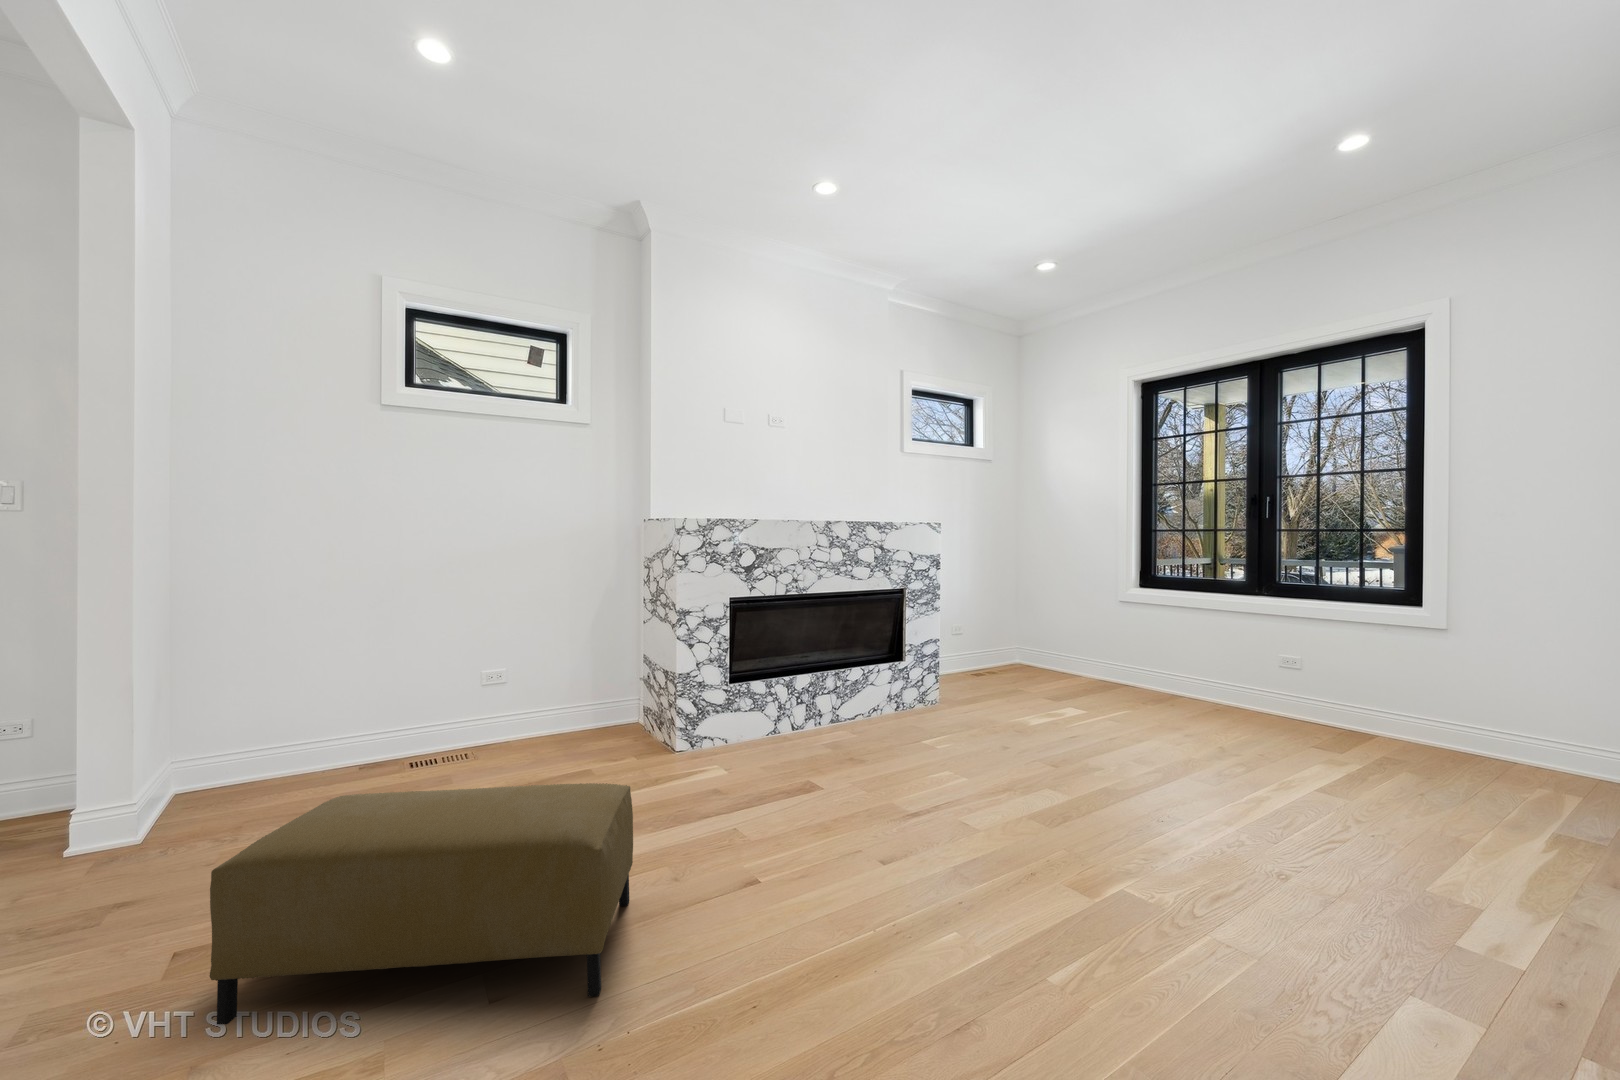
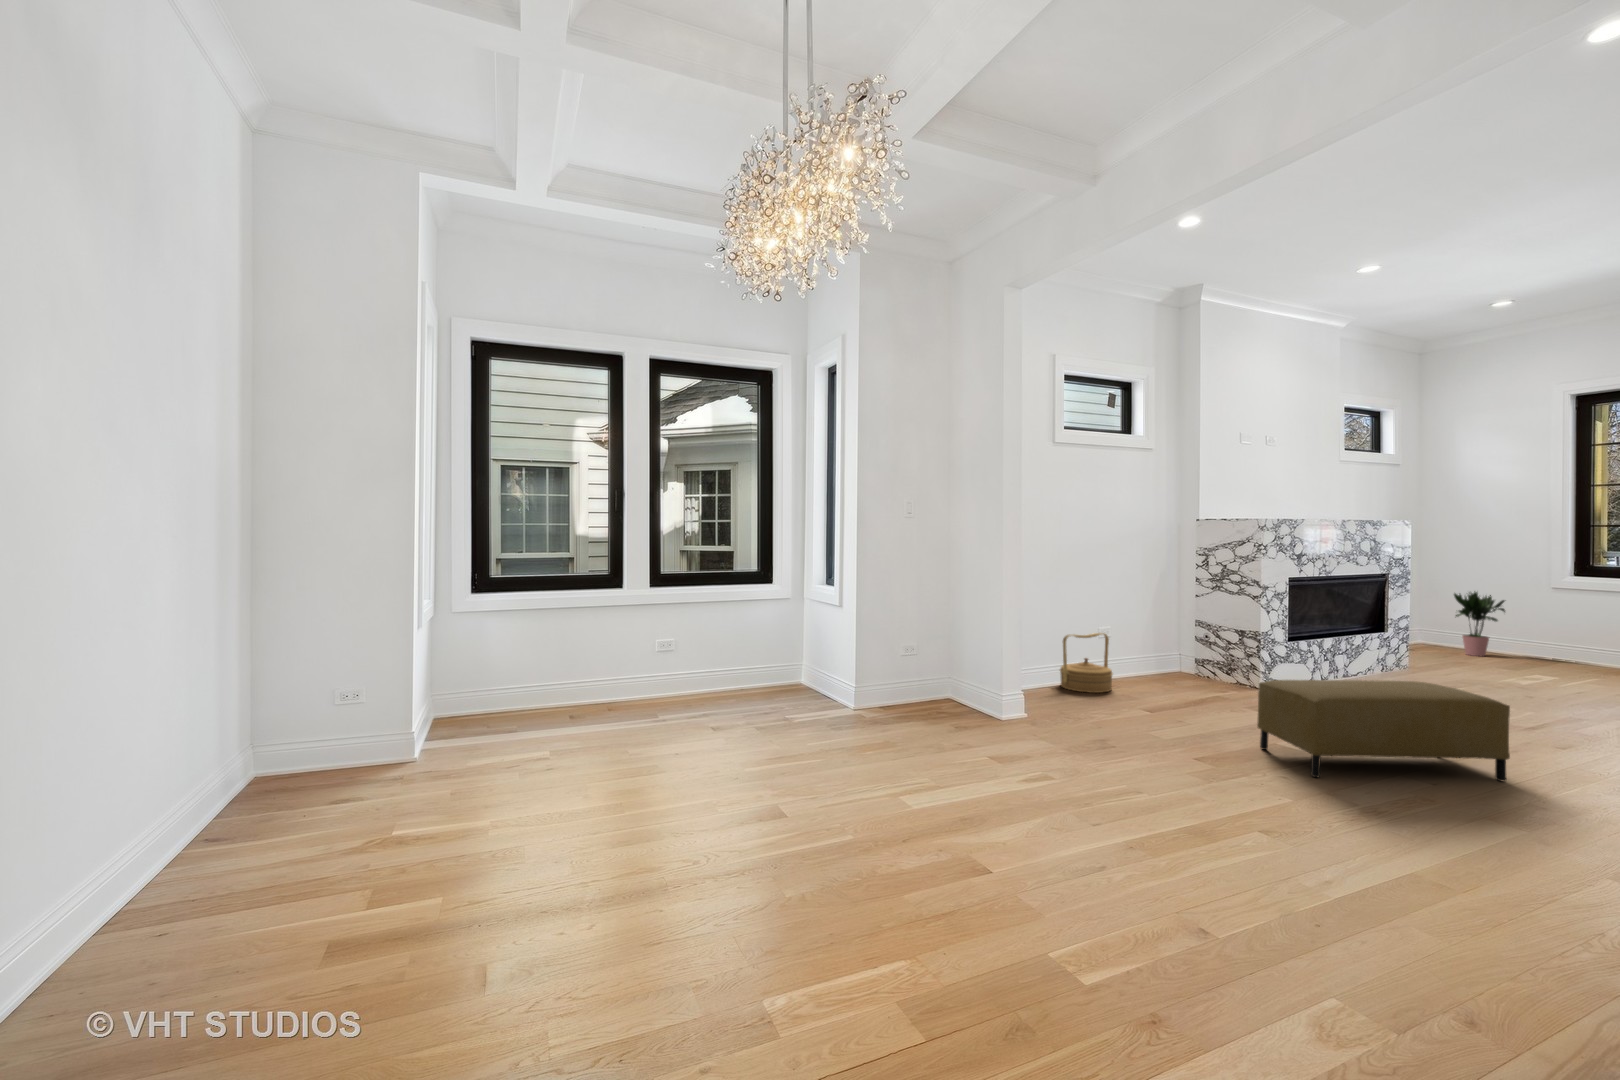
potted plant: none [1023,602,1079,680] -> present [1454,591,1505,656]
woven basket: none [367,684,460,778] -> present [1060,633,1113,693]

